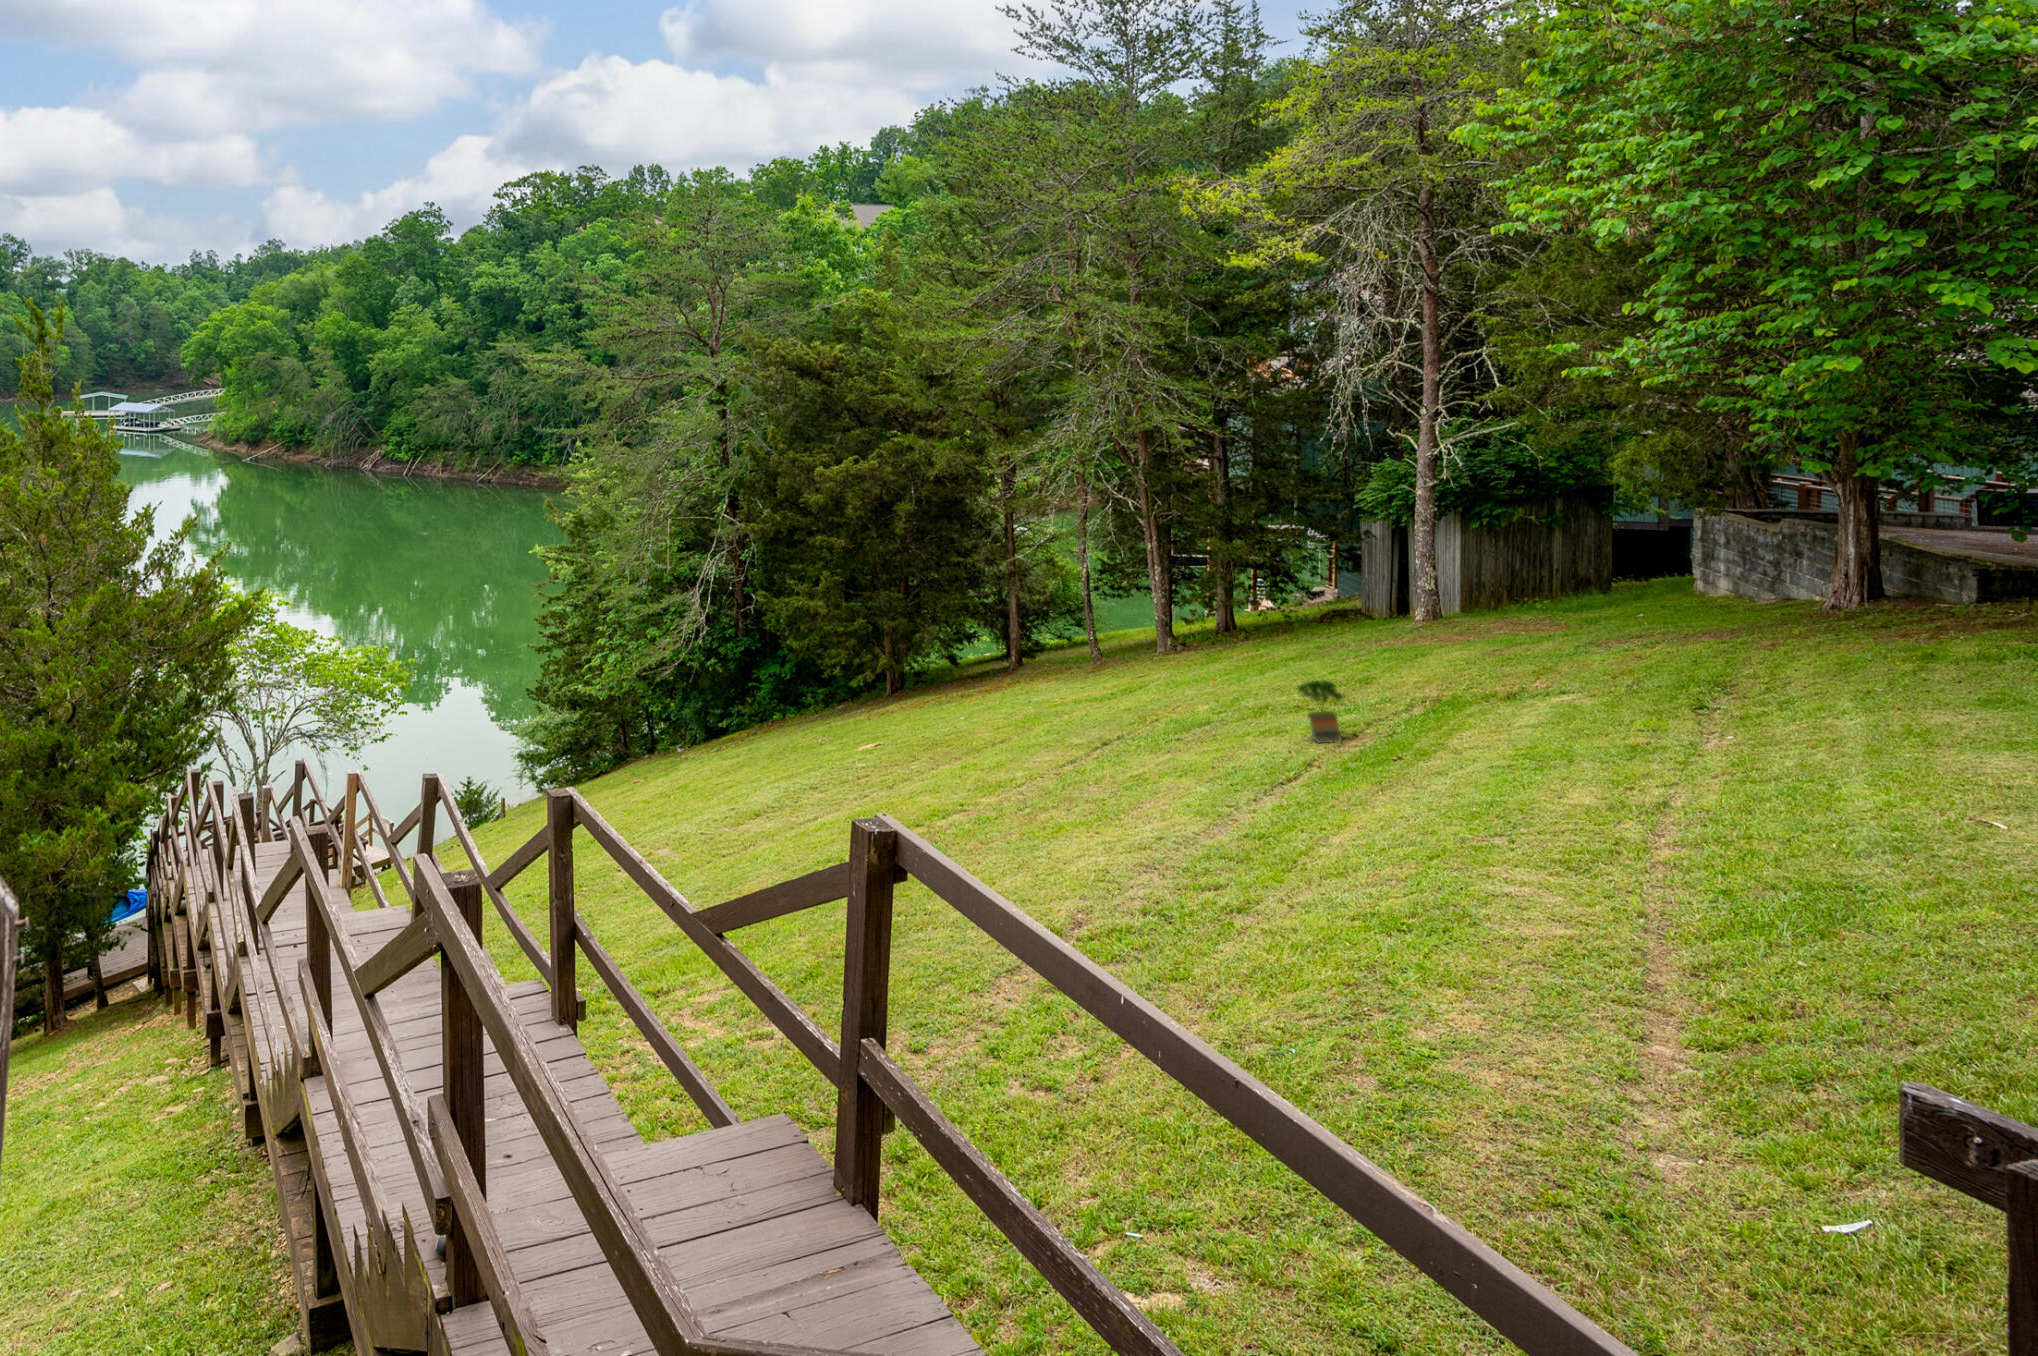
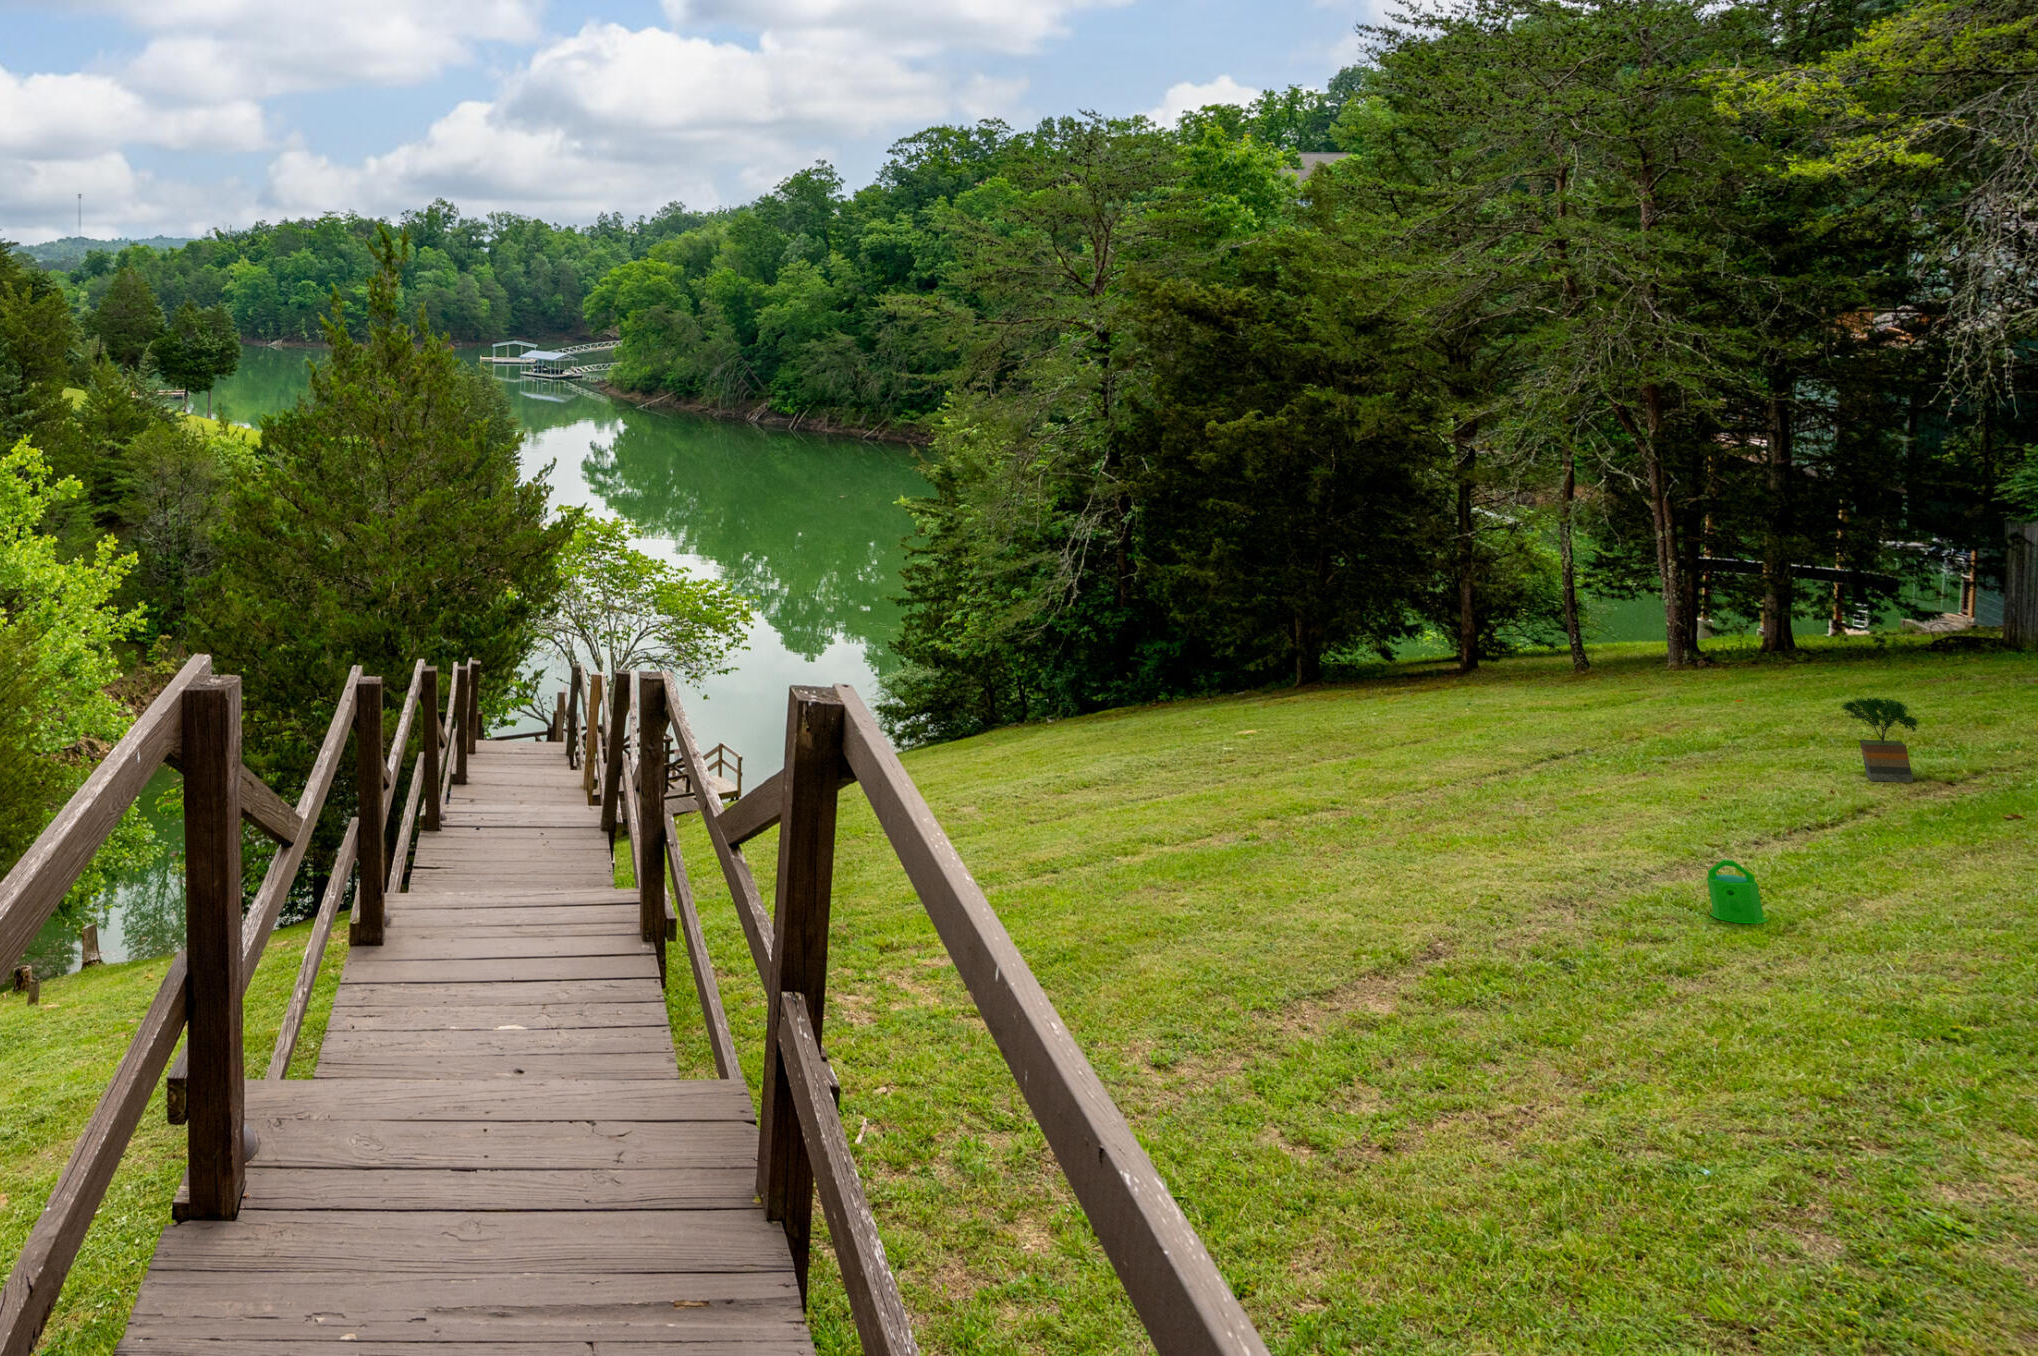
watering can: none [1243,821,1282,868] -> present [1707,859,1768,924]

